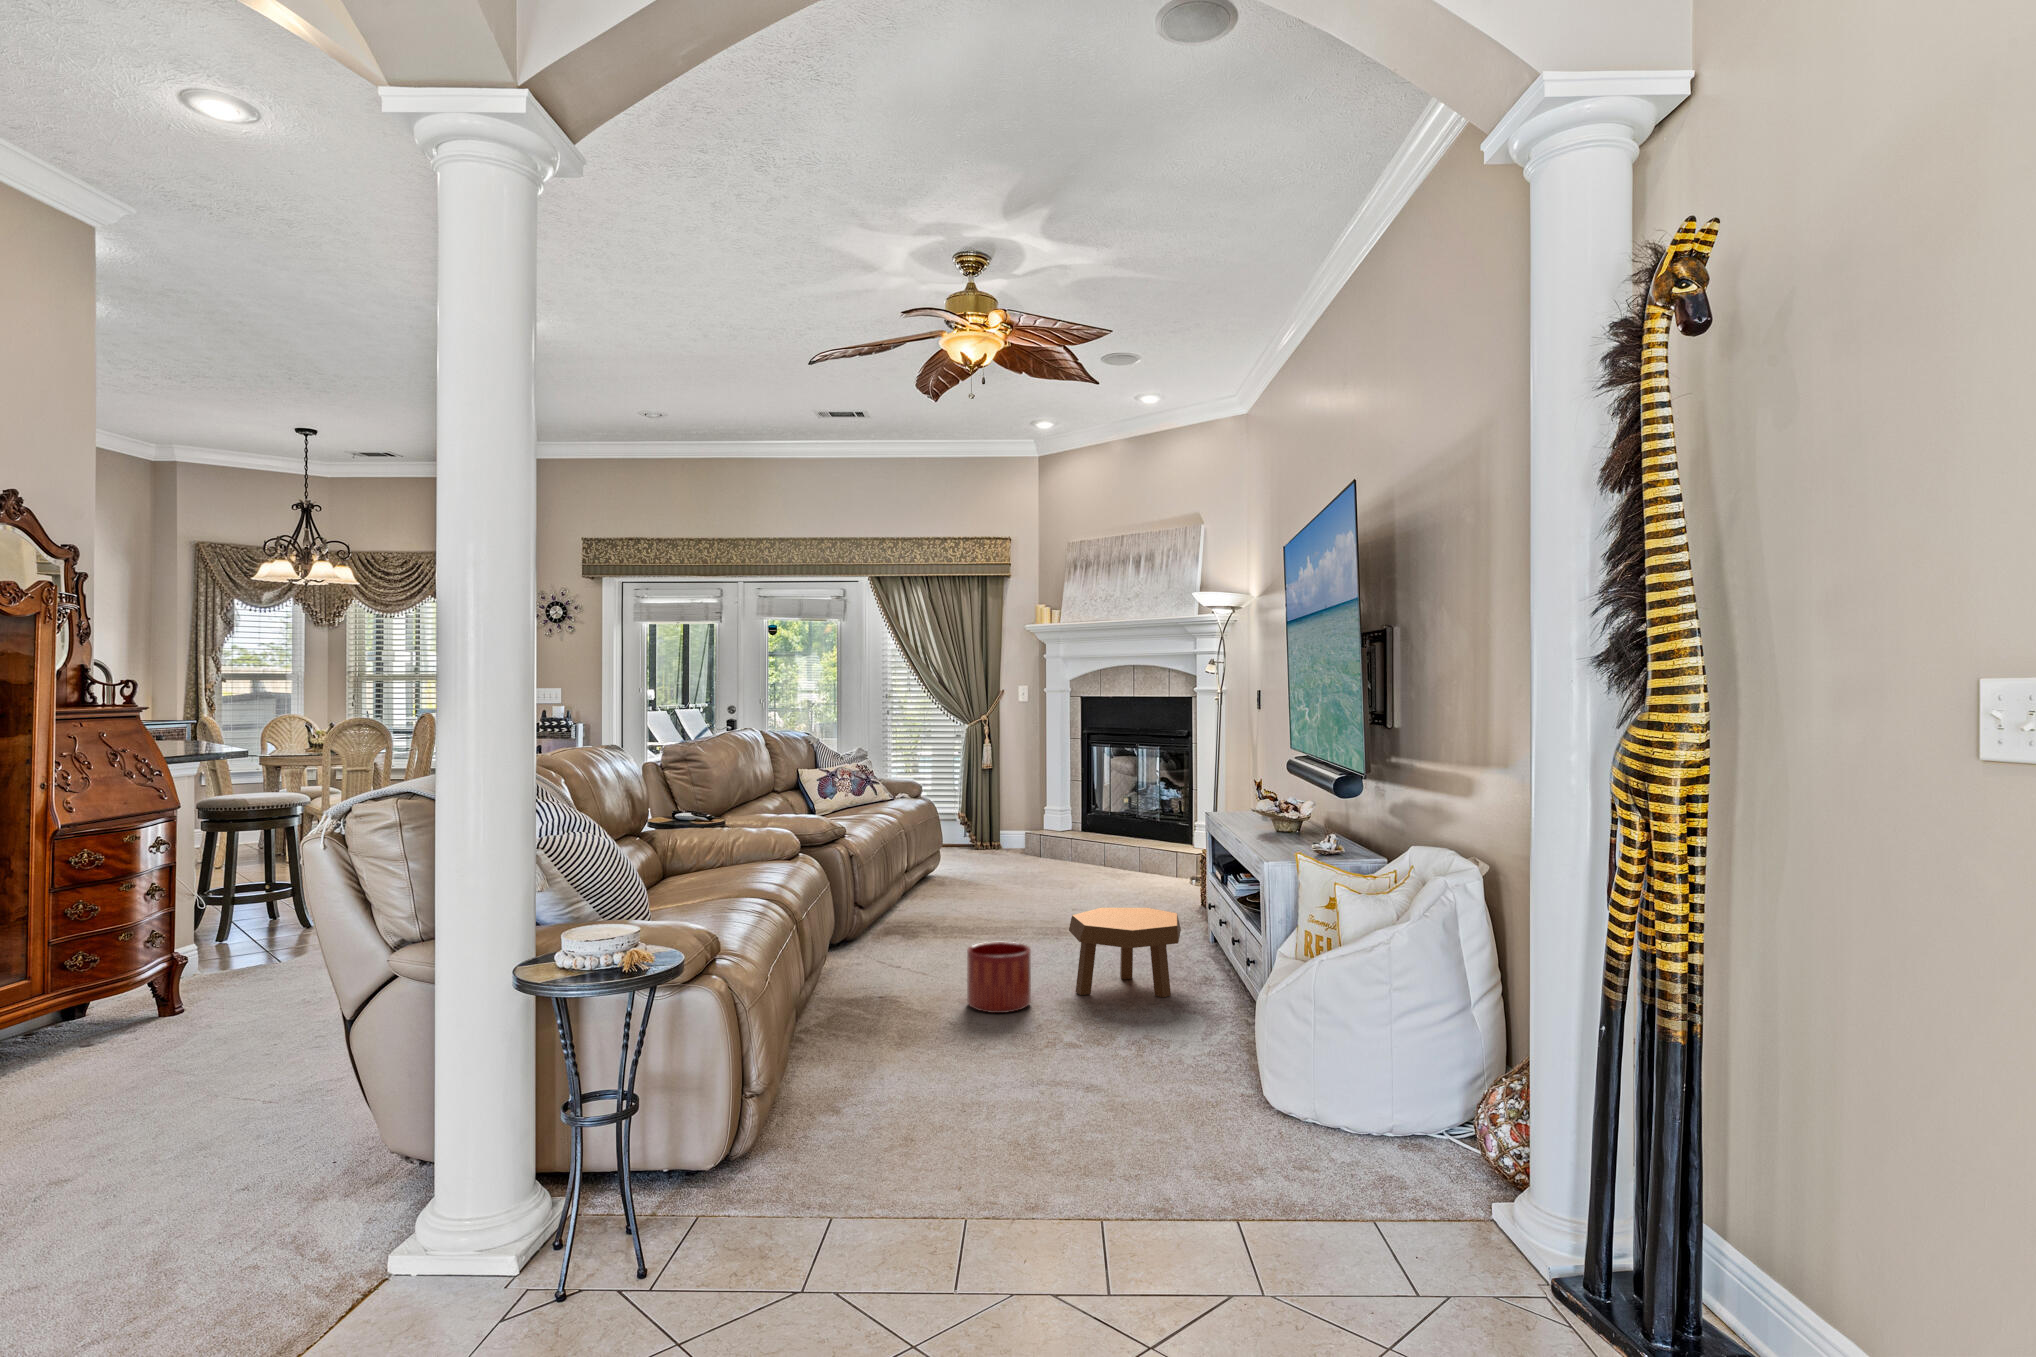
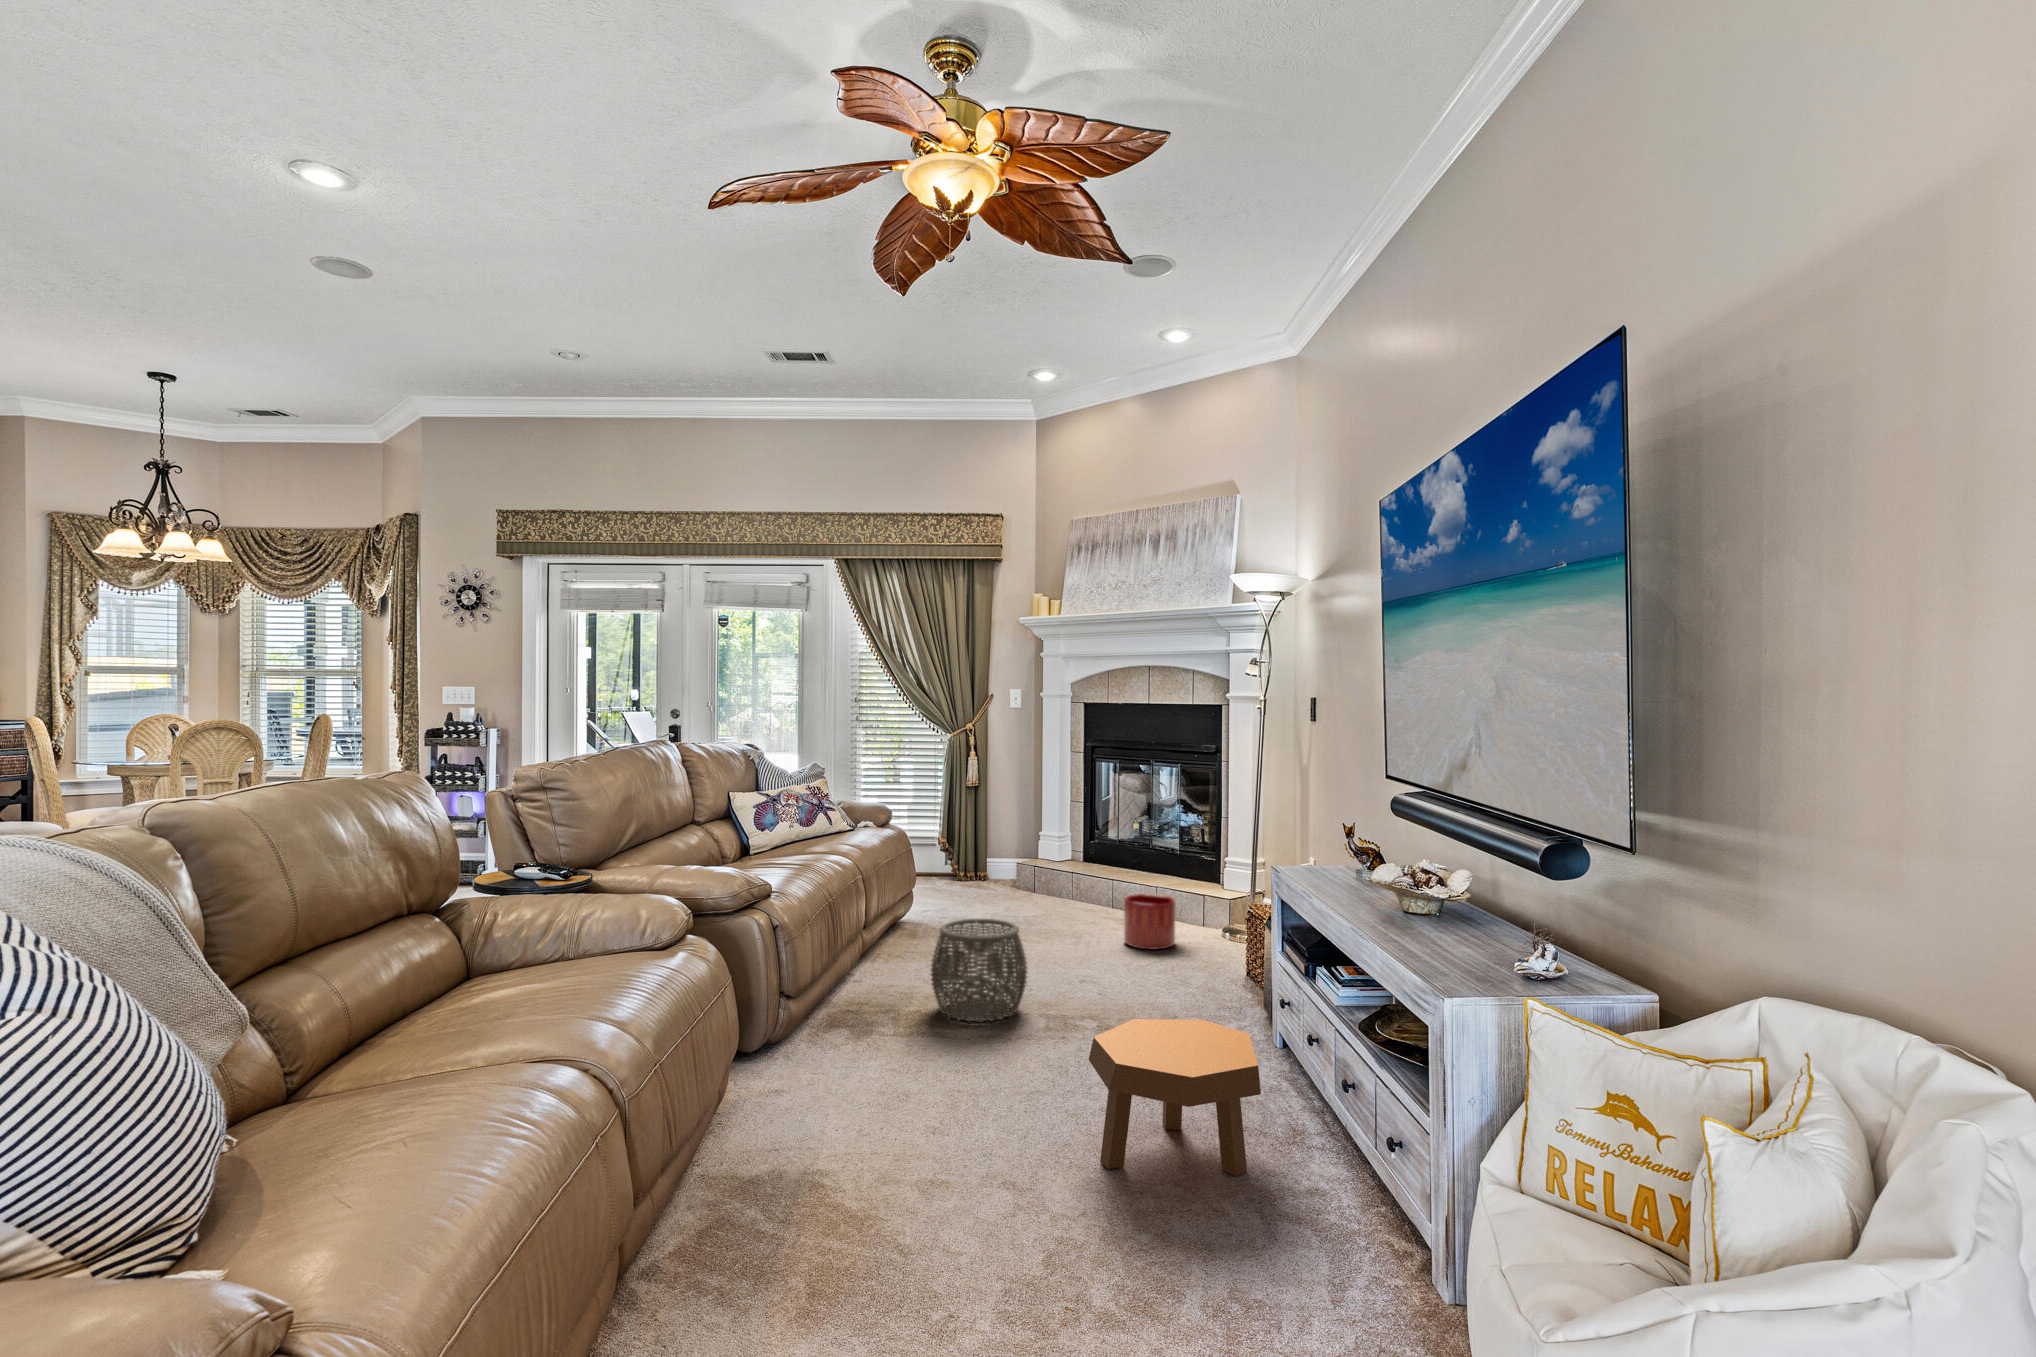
woven basket: none [958,859,1032,931] -> present [931,919,1027,1022]
planter: present [967,942,1031,1013] -> present [1124,894,1175,949]

